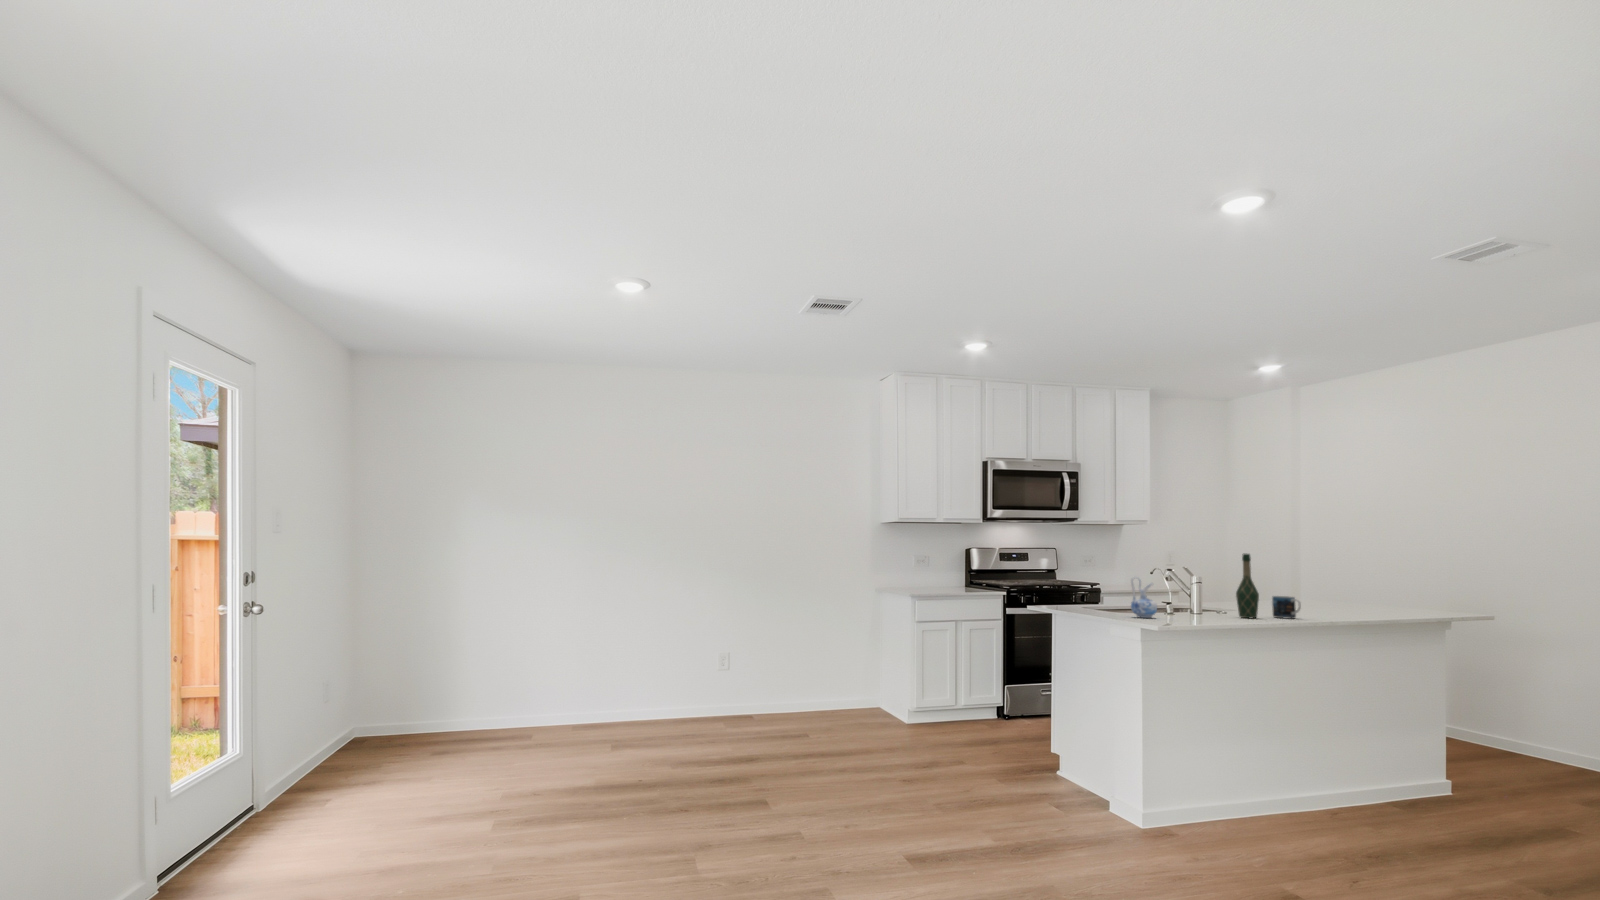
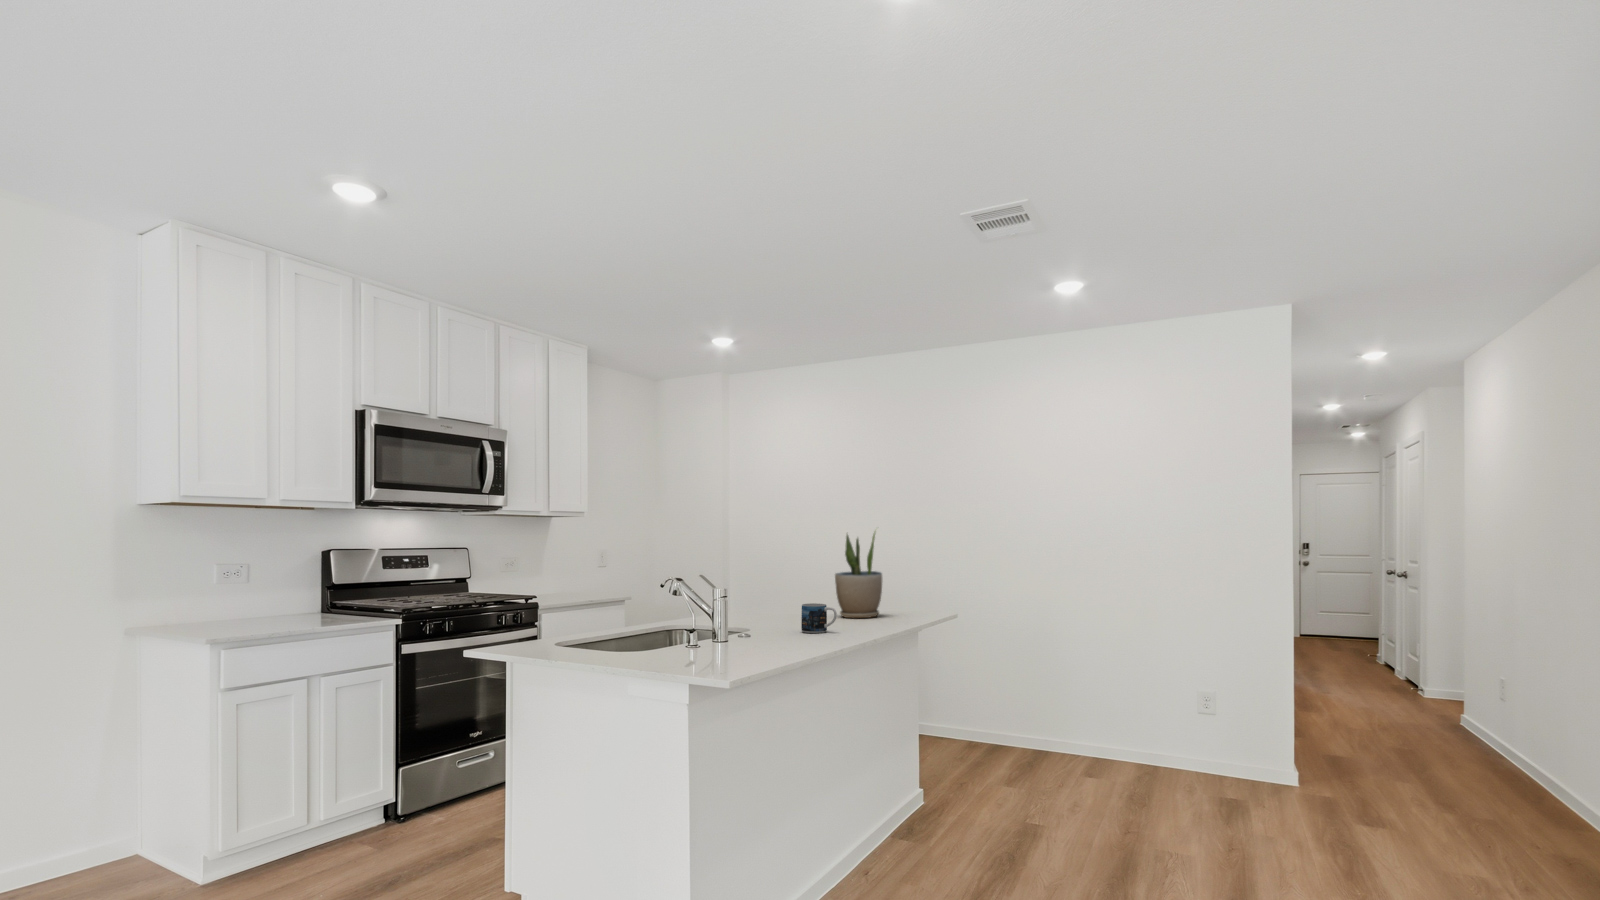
potted plant: none [1335,539,1384,618] -> present [835,532,882,618]
wine bottle: present [1236,554,1259,618] -> none [775,553,802,641]
ceramic pitcher: present [1131,576,1157,618] -> none [674,602,712,667]

